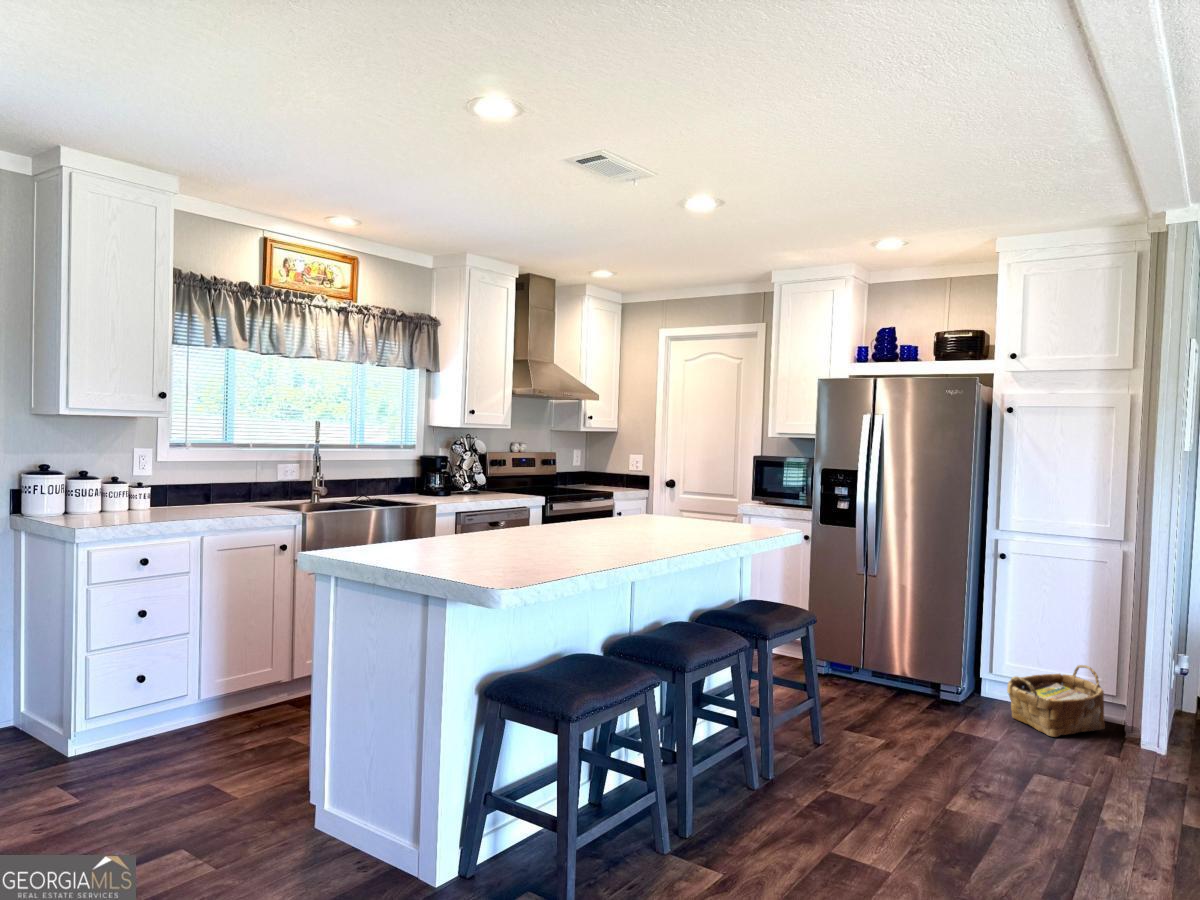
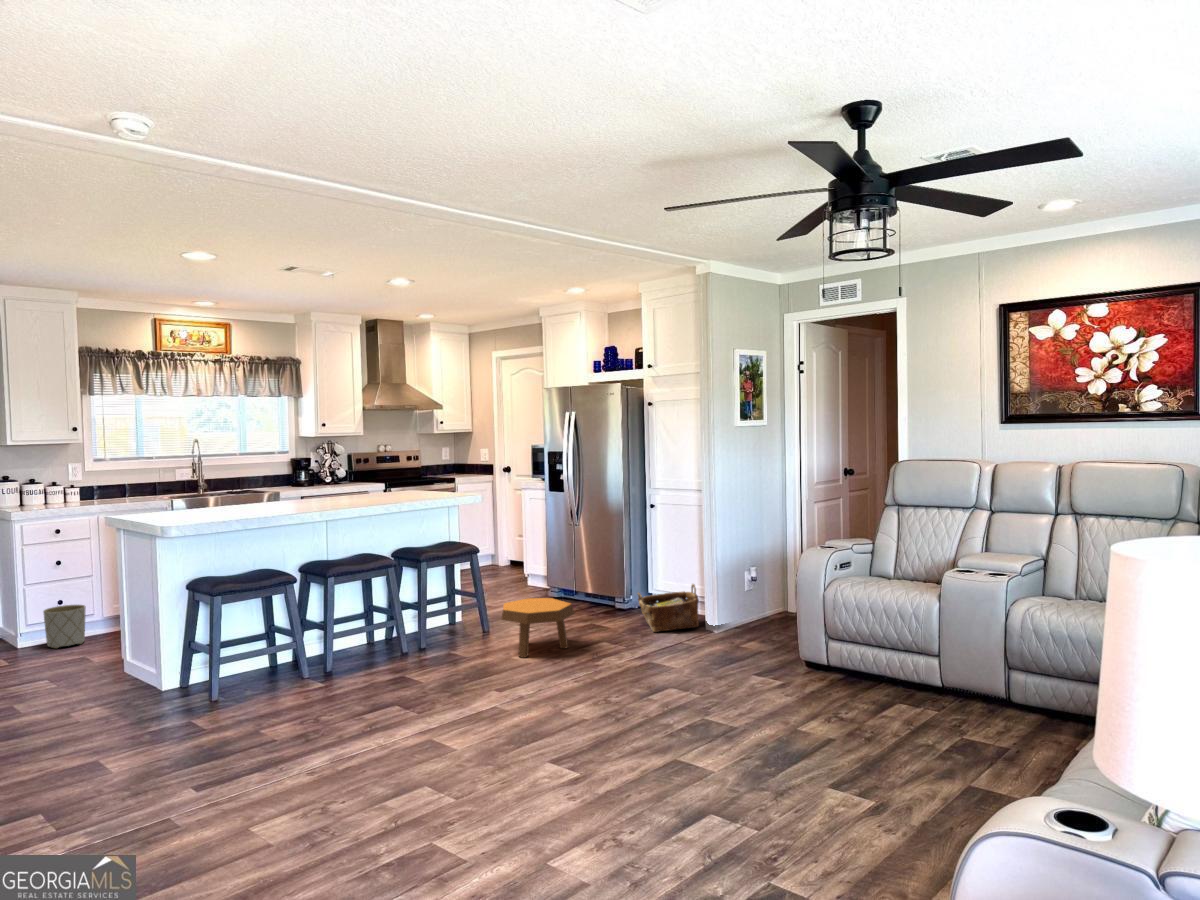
planter: none [129,679,194,756] -> present [43,605,86,648]
footstool: none [879,687,1000,790] -> present [502,598,574,658]

